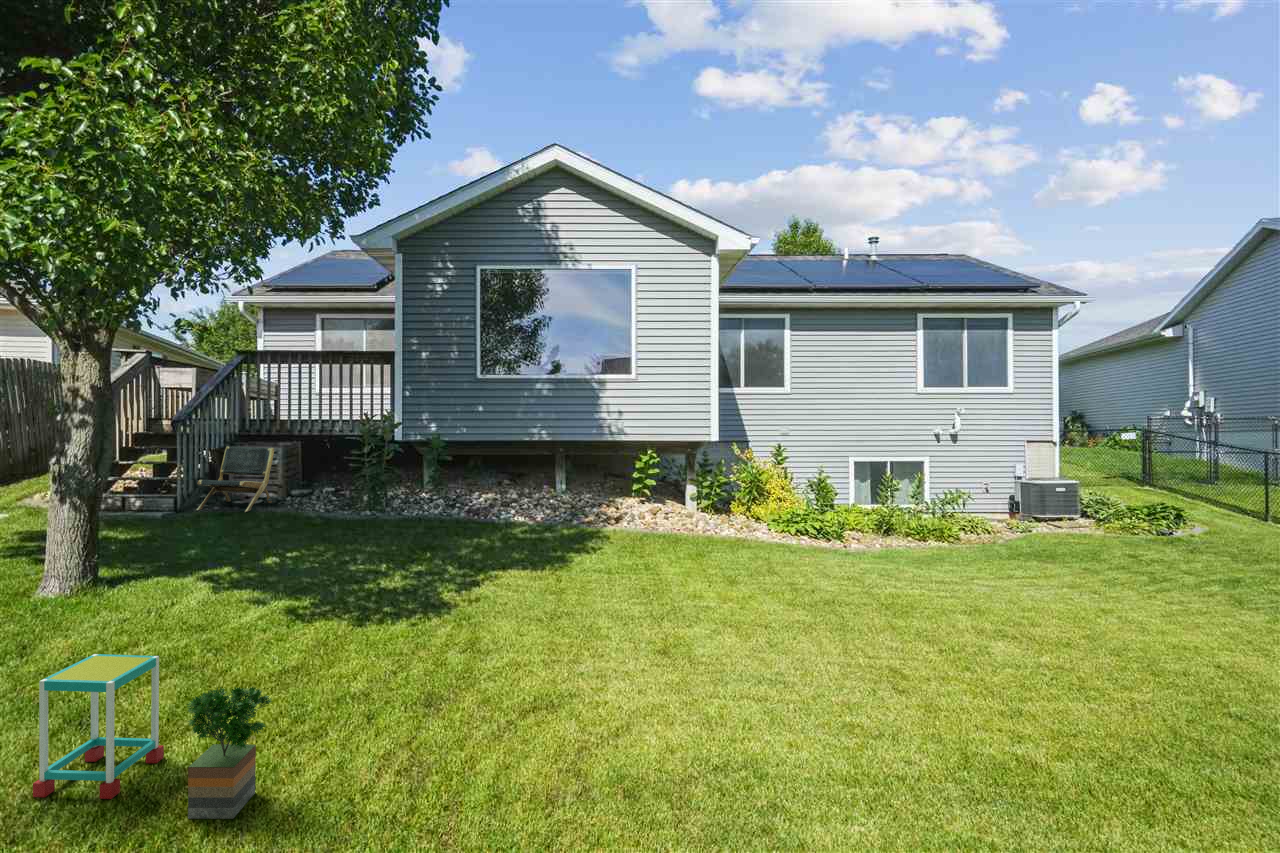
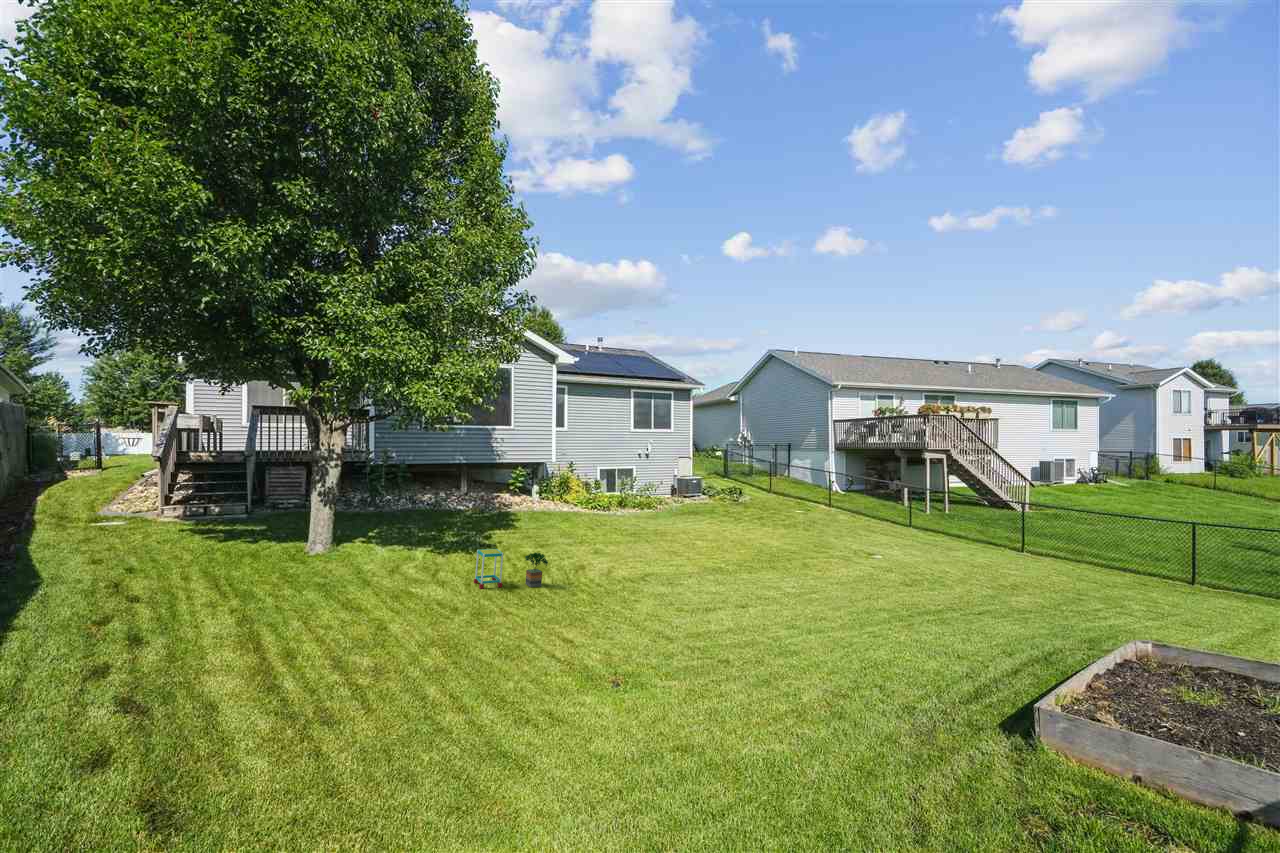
lounge chair: present [197,446,274,512] -> none [257,470,292,512]

